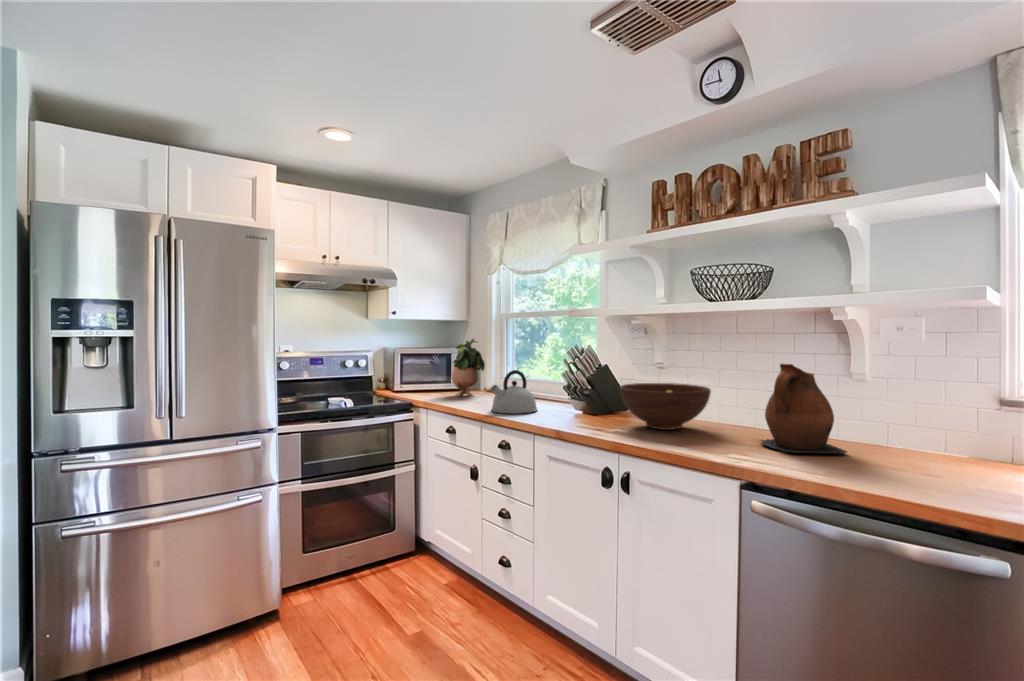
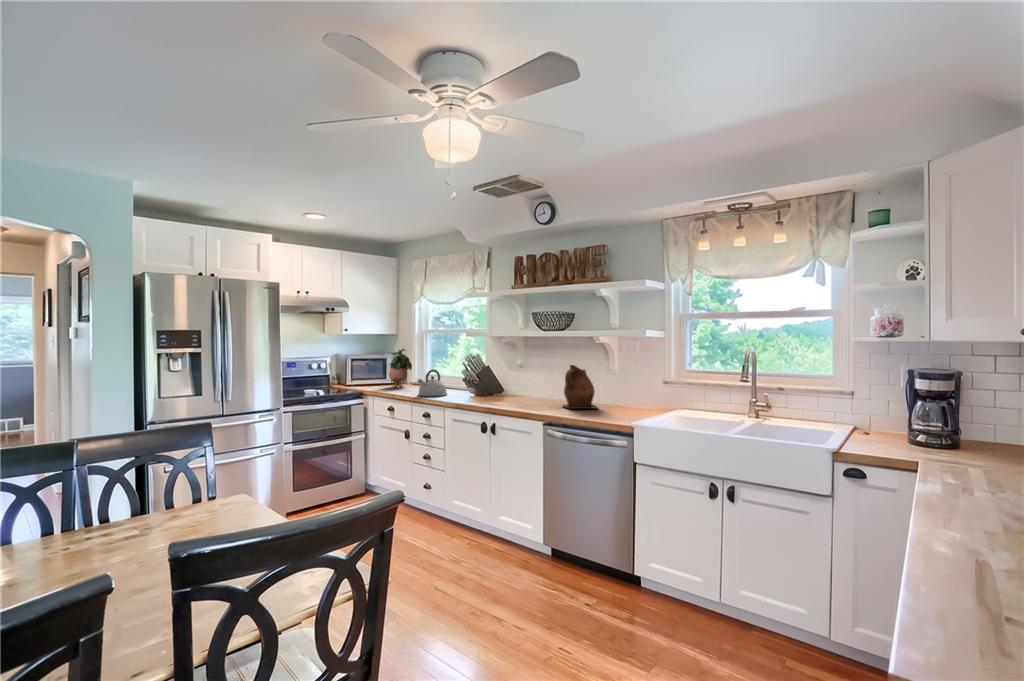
fruit bowl: present [620,383,711,430] -> none [494,376,543,402]

